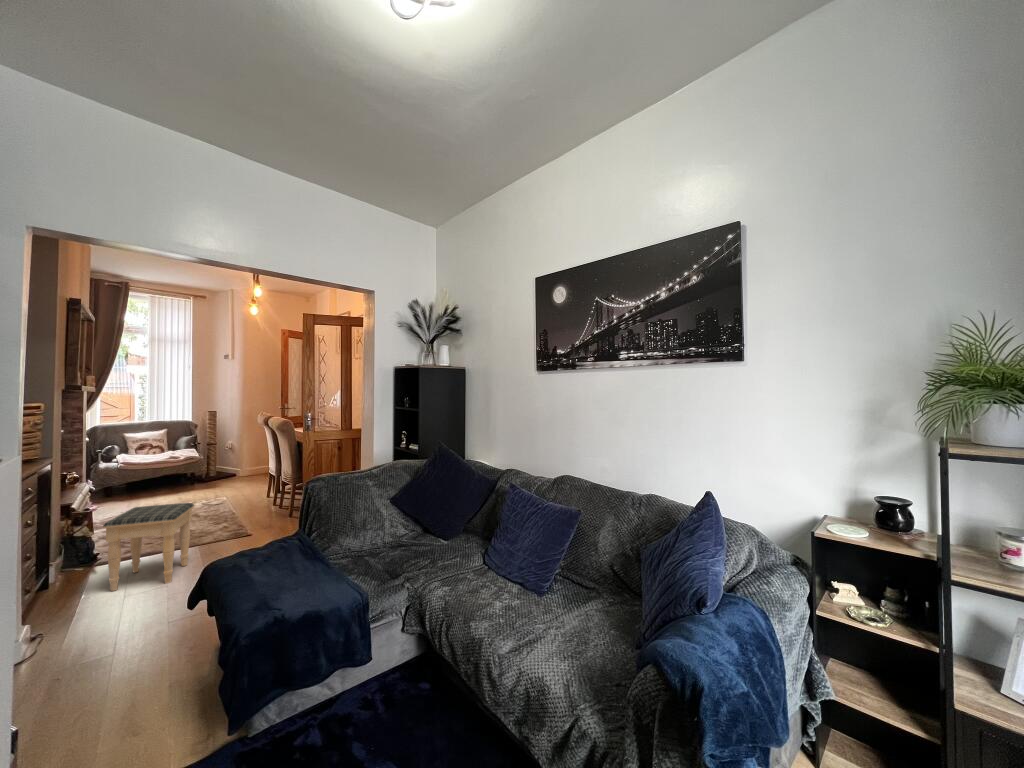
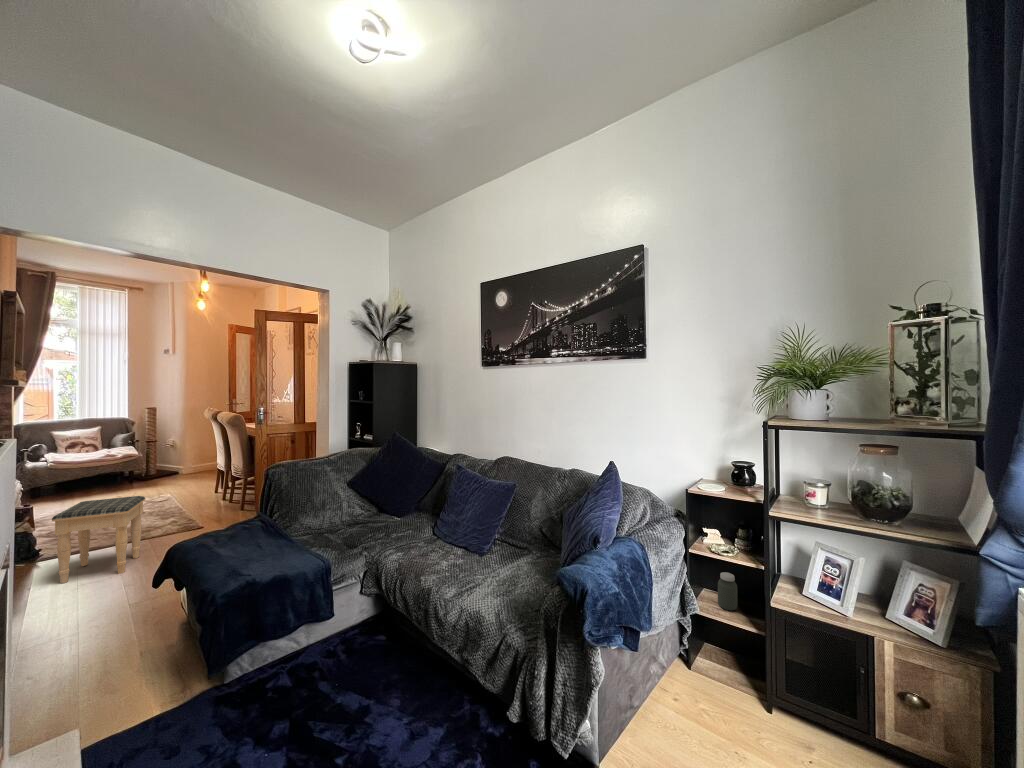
jar: none [859,645,890,700] -> present [718,572,737,610]

